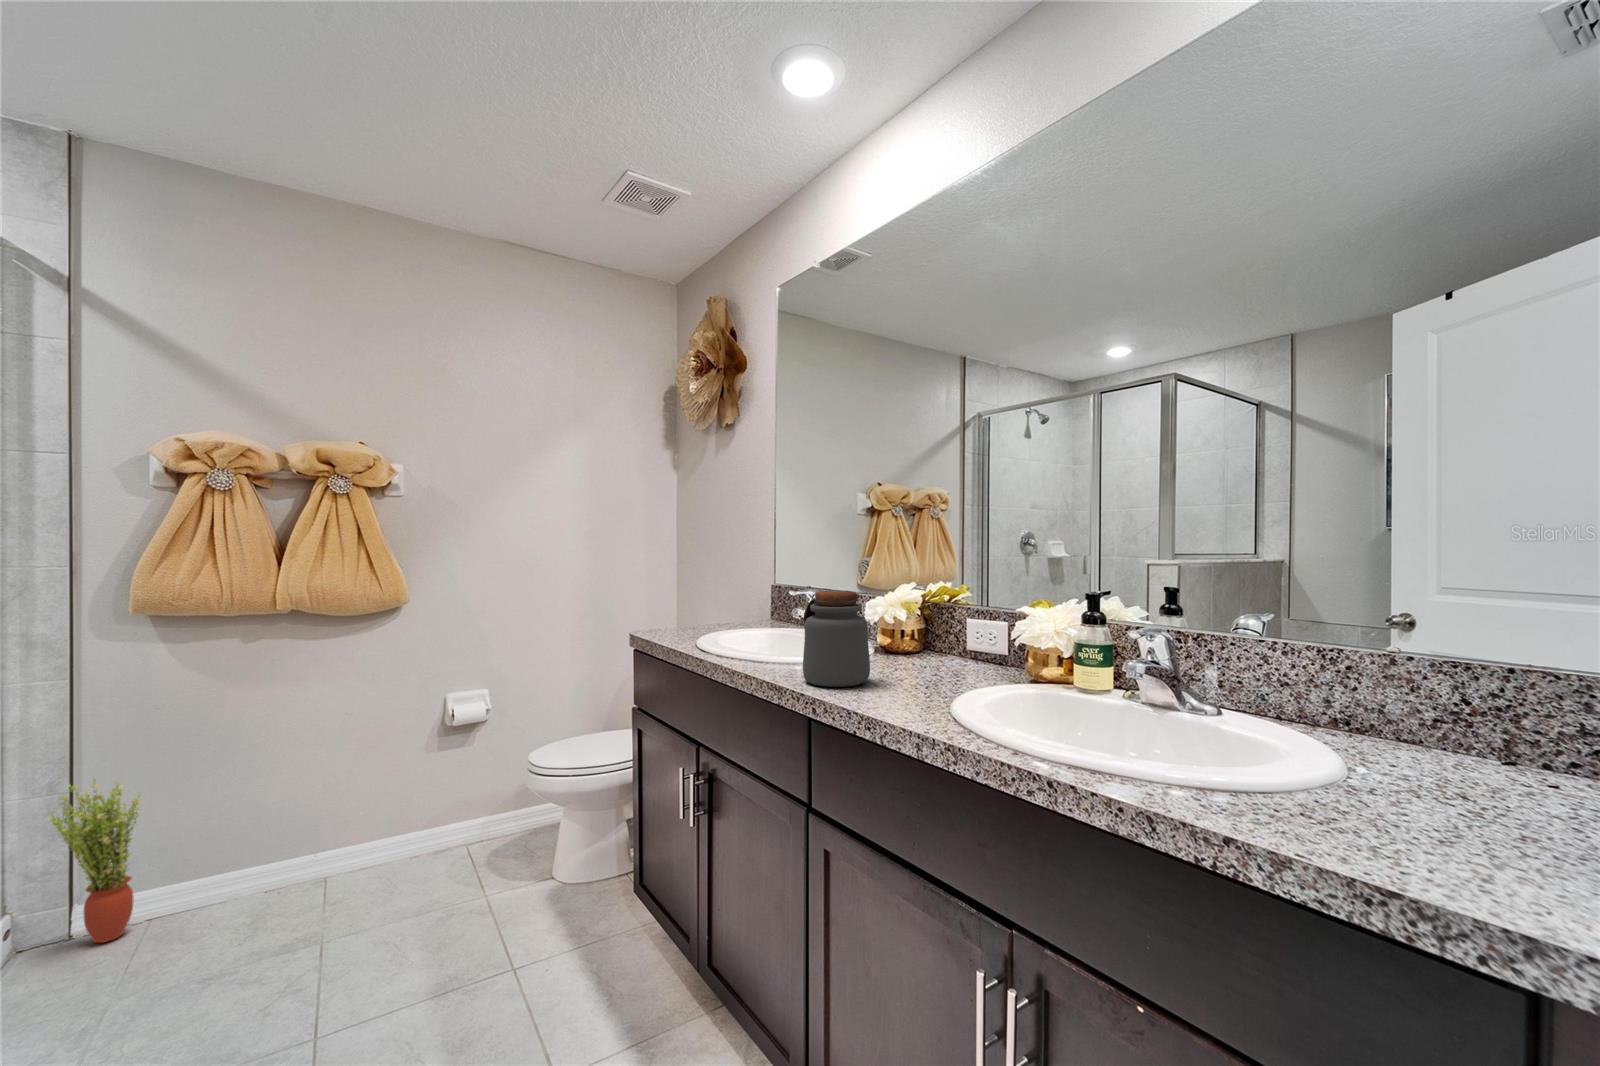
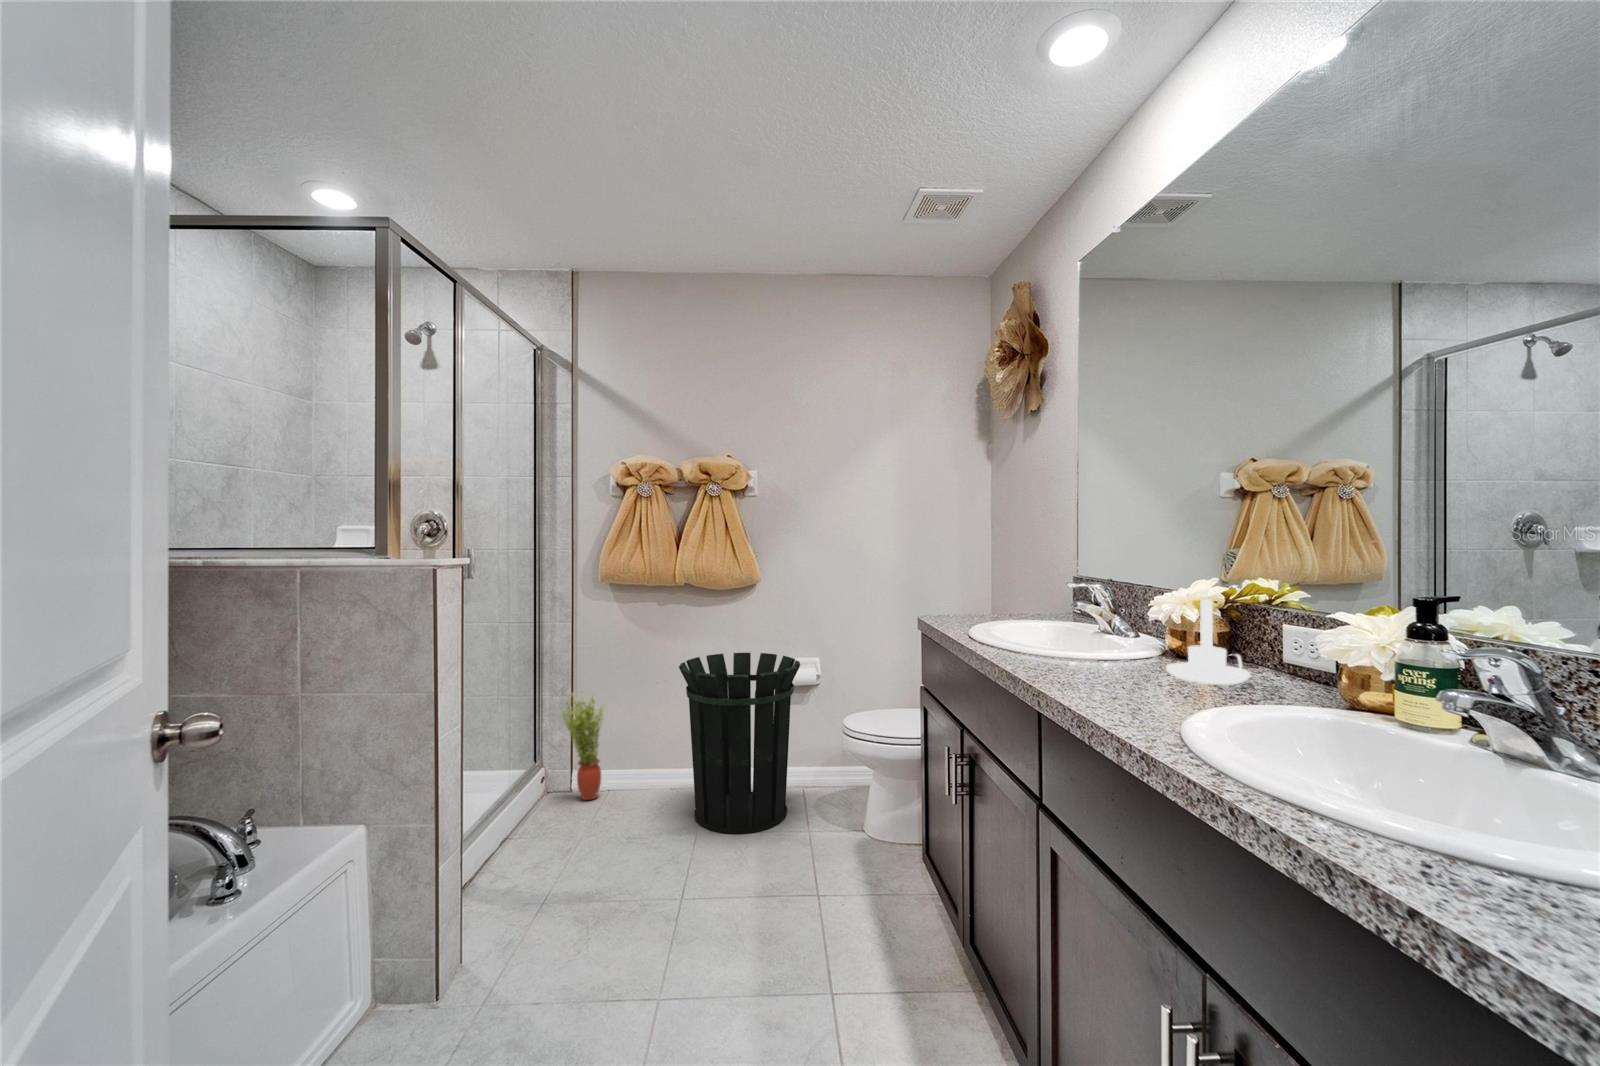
candle holder: none [893,588,957,674] -> present [1166,588,1250,685]
jar: present [803,591,870,687] -> none [1044,584,1121,685]
waste bin: none [286,690,469,931] -> present [679,653,800,834]

